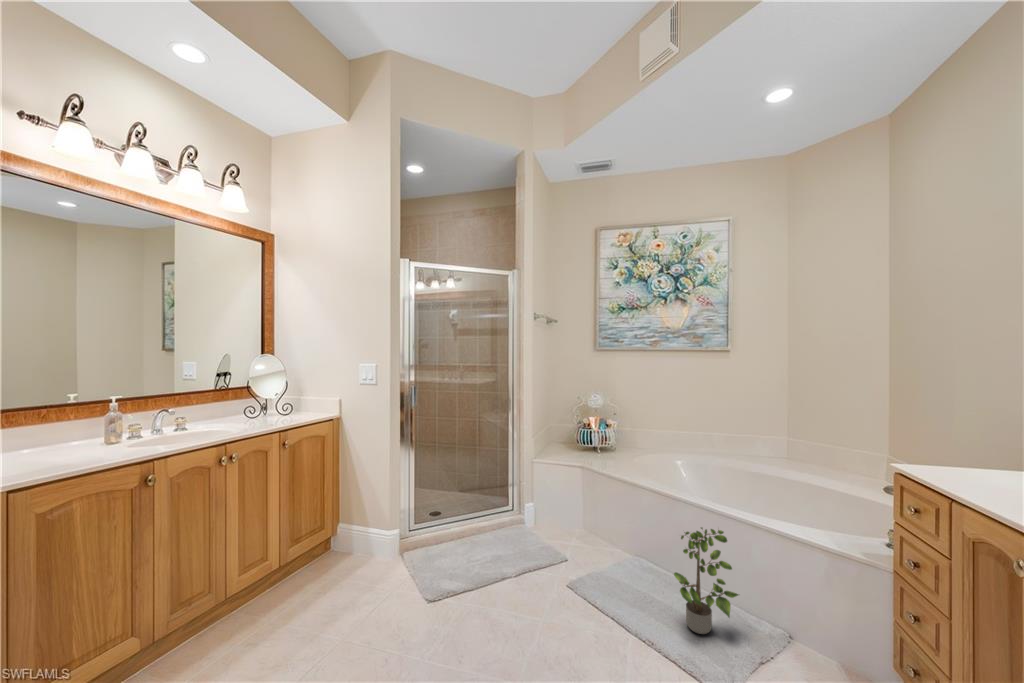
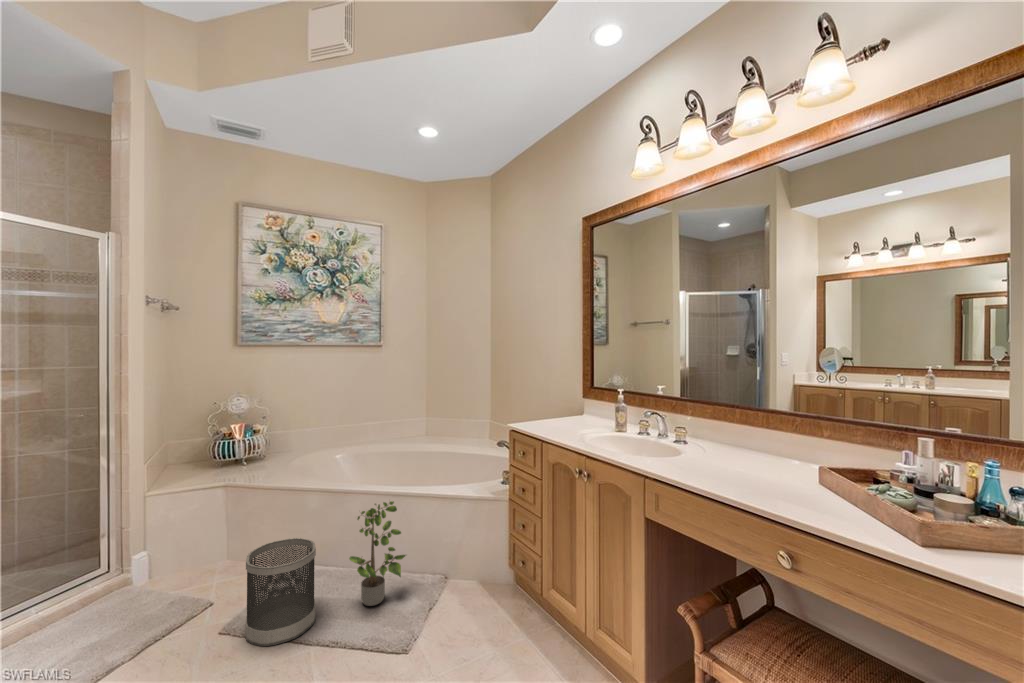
wastebasket: none [583,531,641,629] -> present [245,538,316,646]

